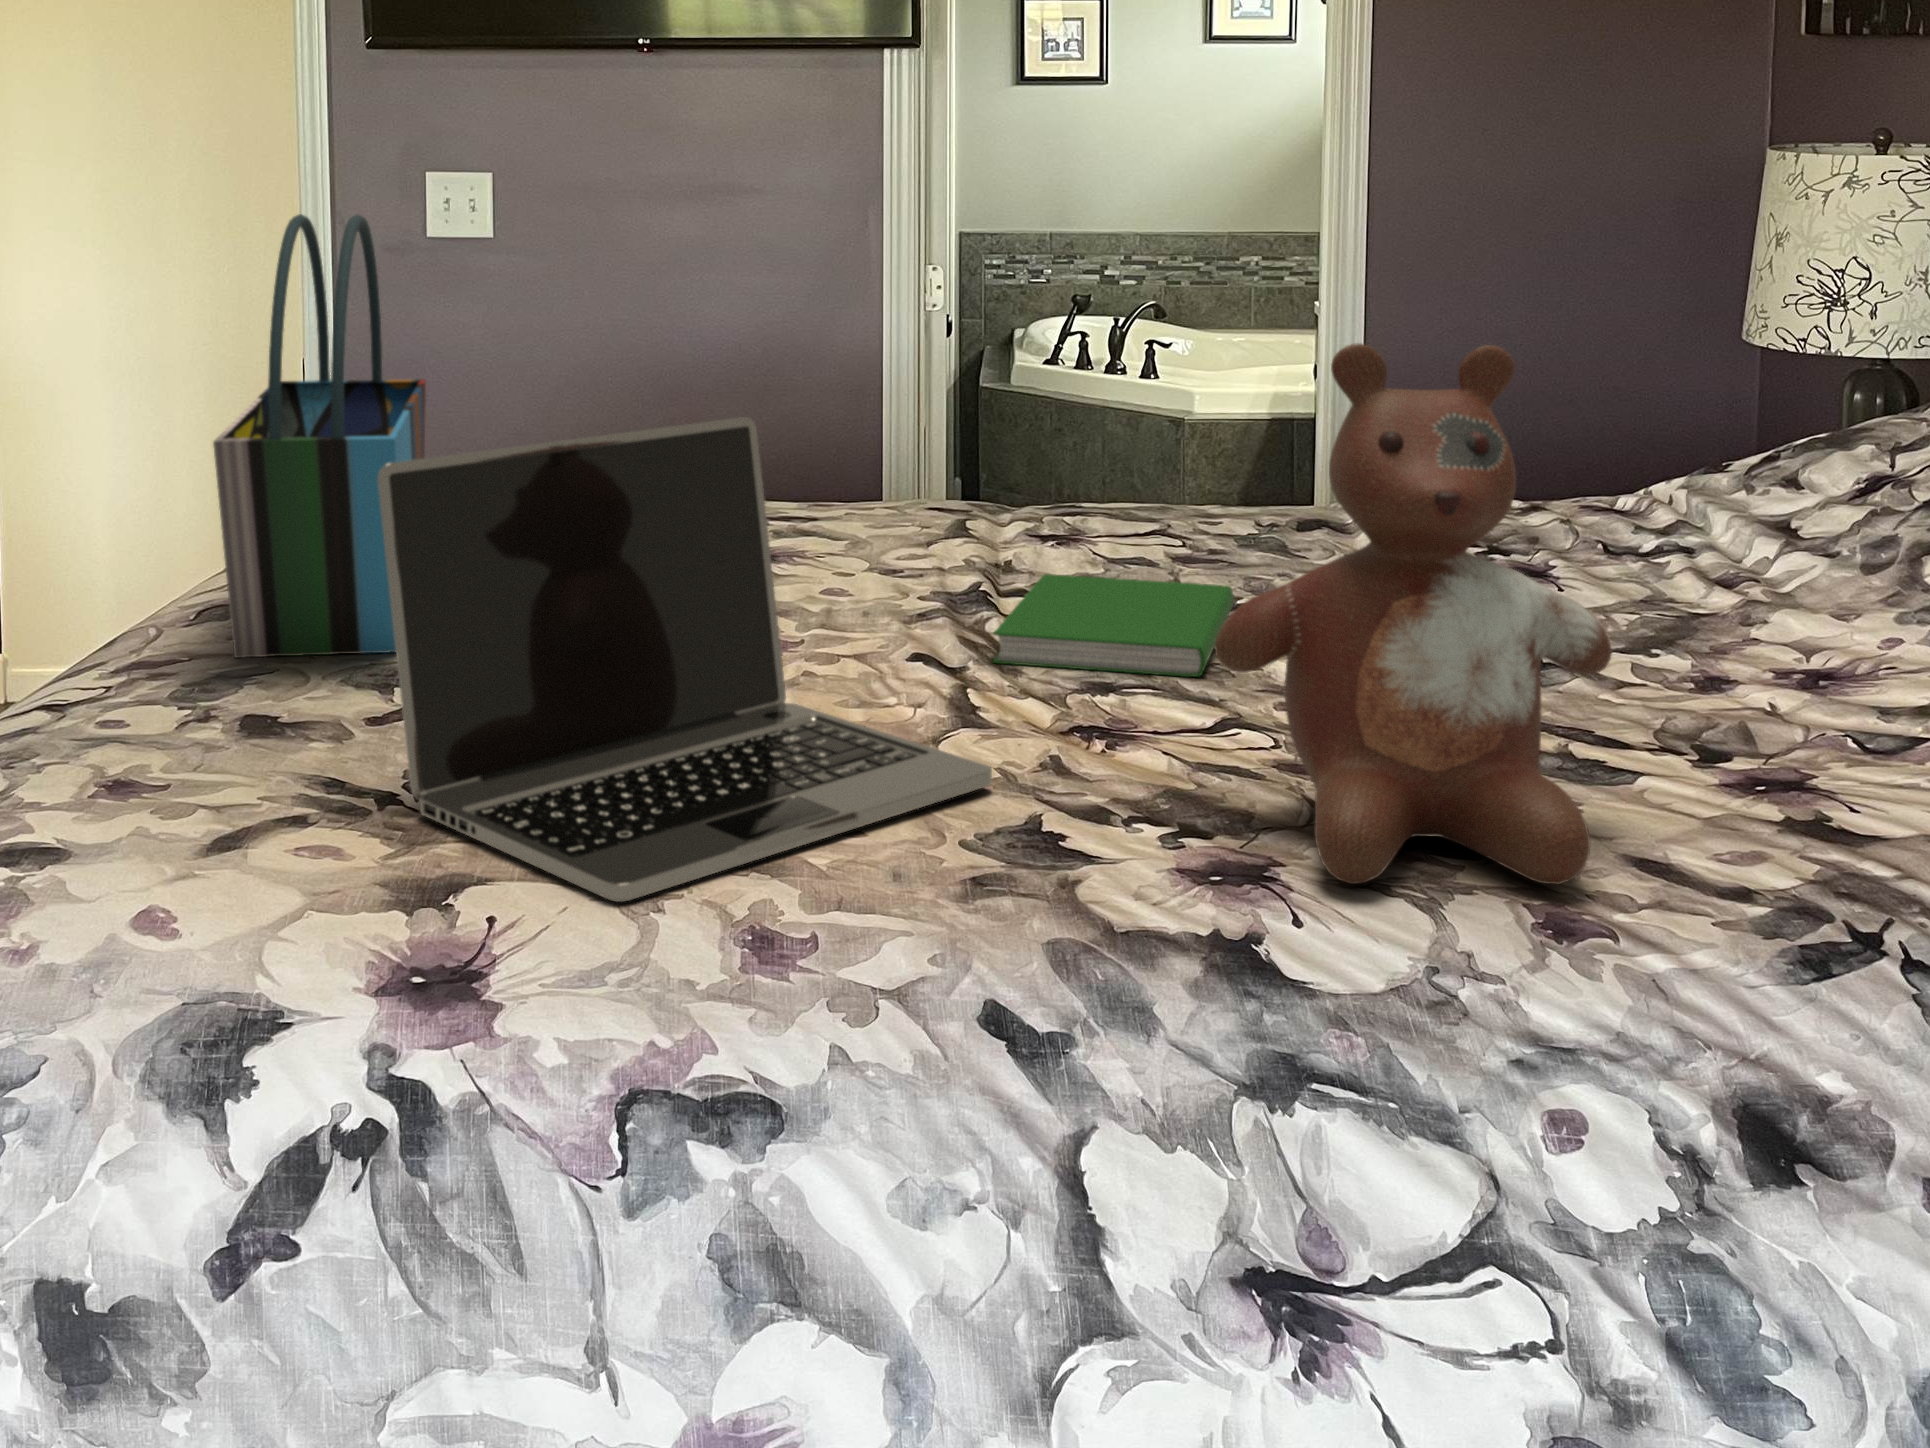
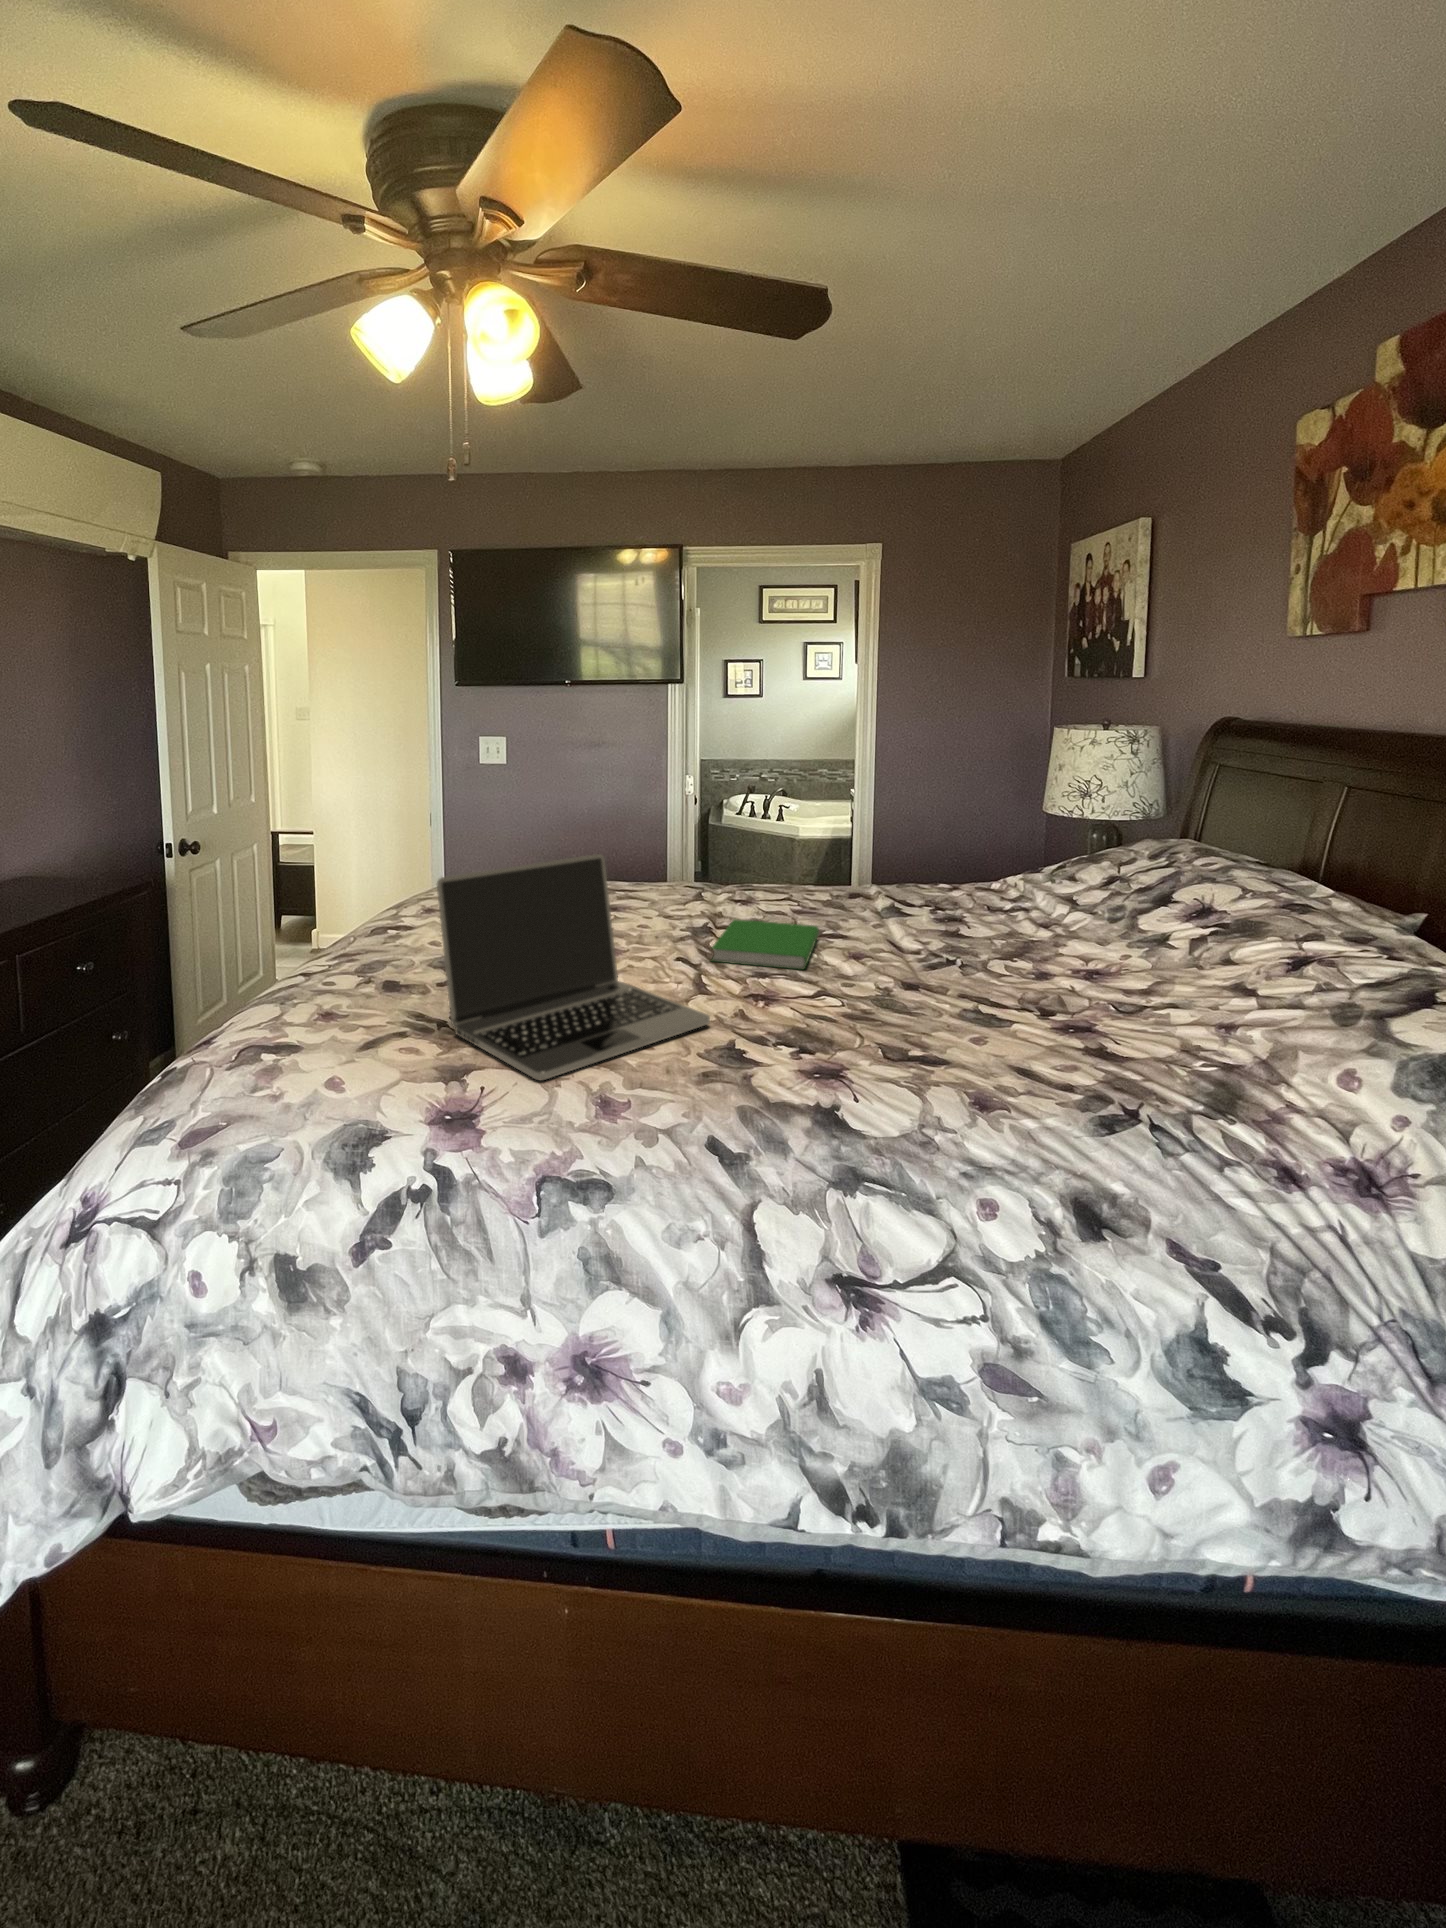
tote bag: present [213,214,426,658] -> none [372,763,466,955]
stuffed bear: present [1214,343,1612,884] -> none [812,825,1001,1082]

